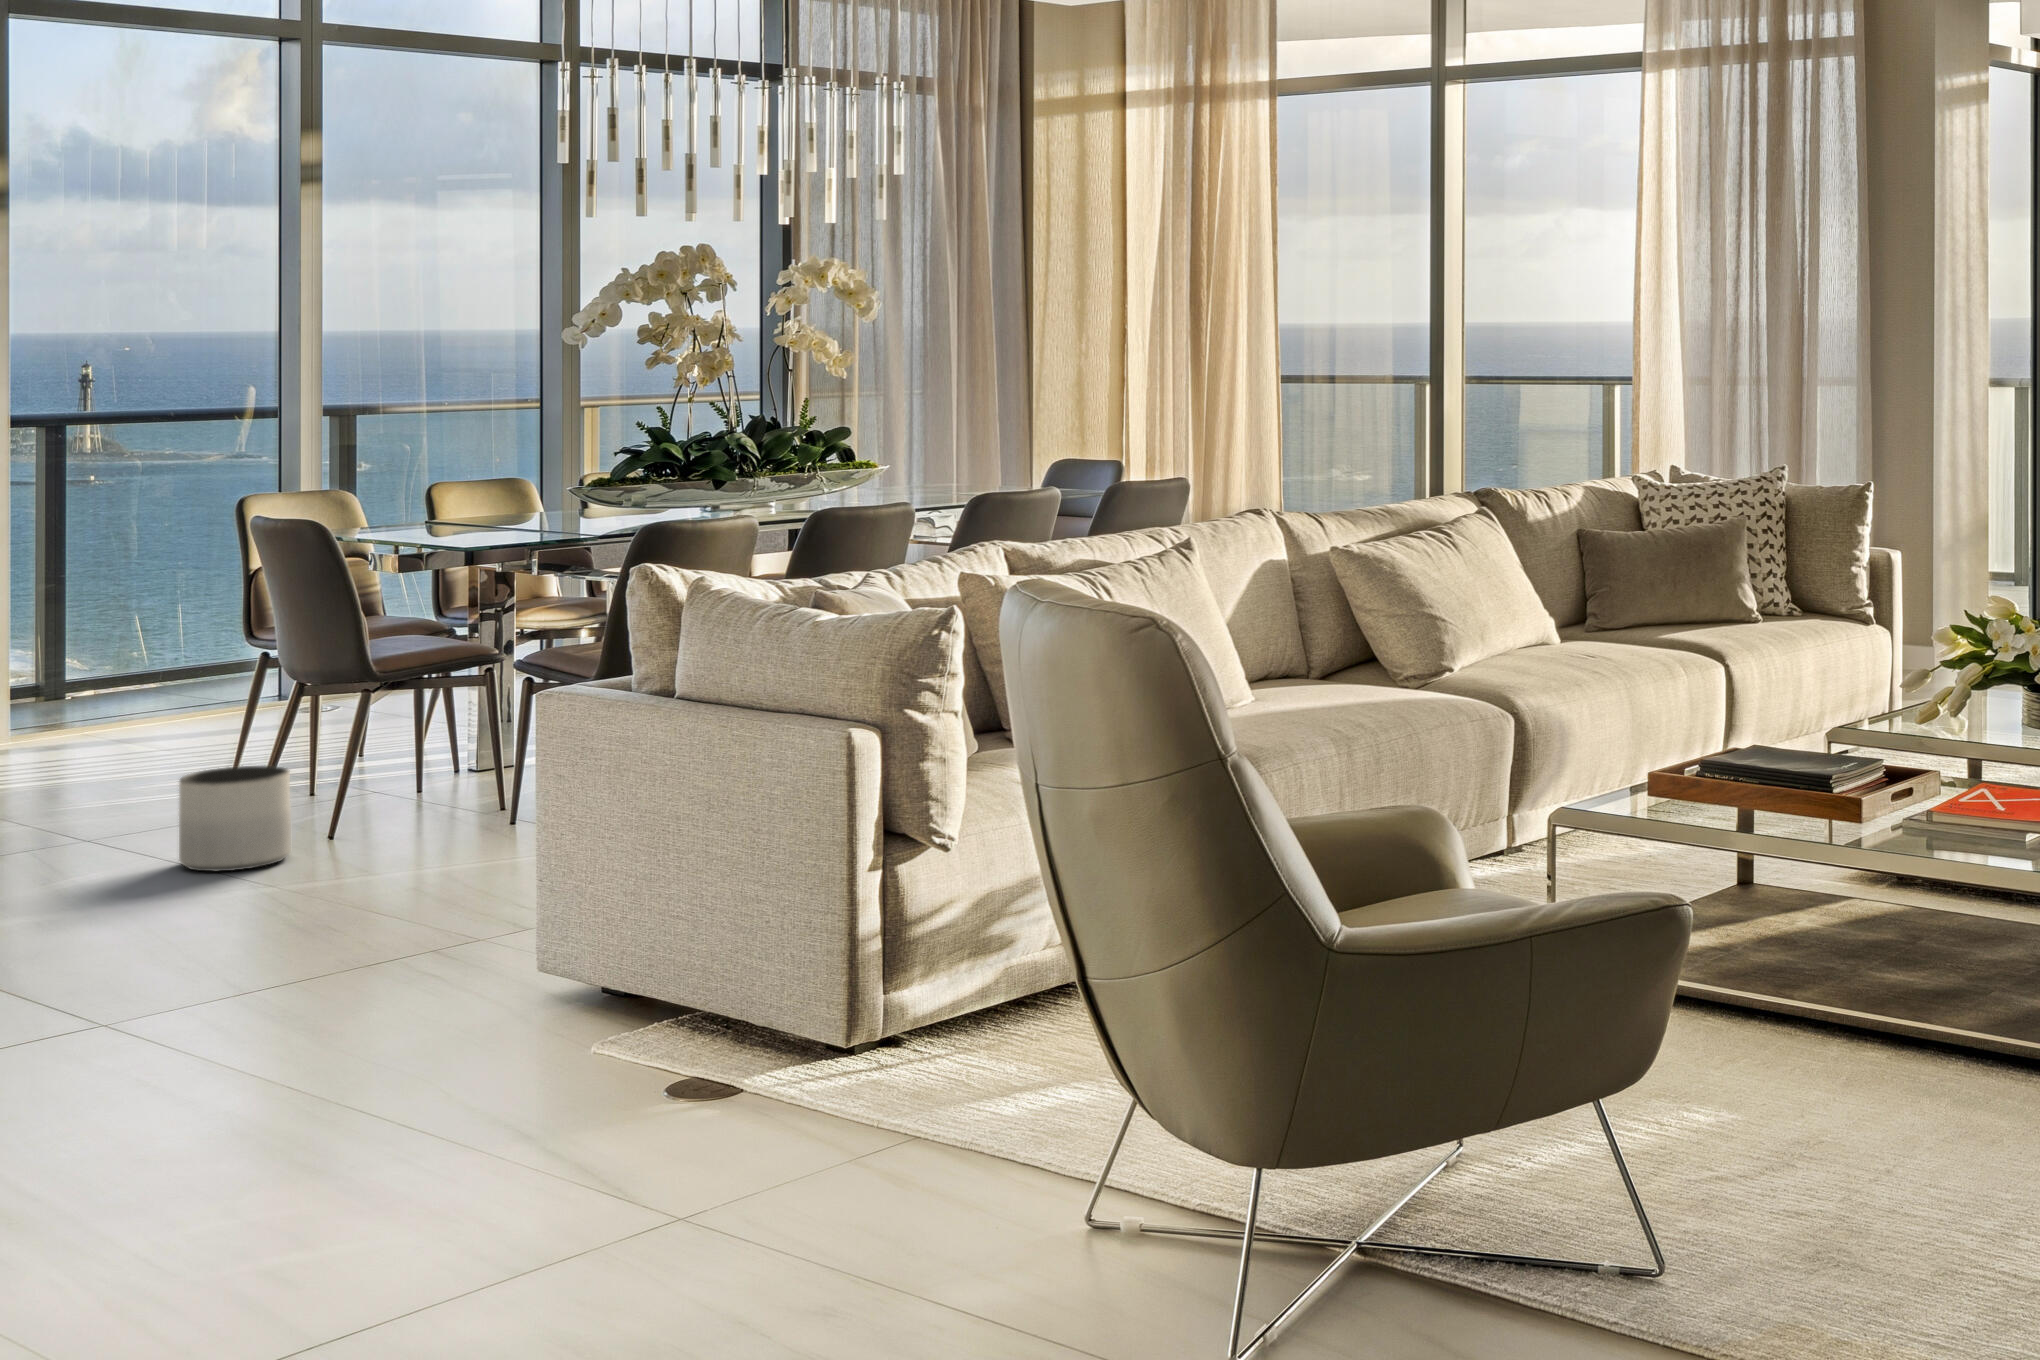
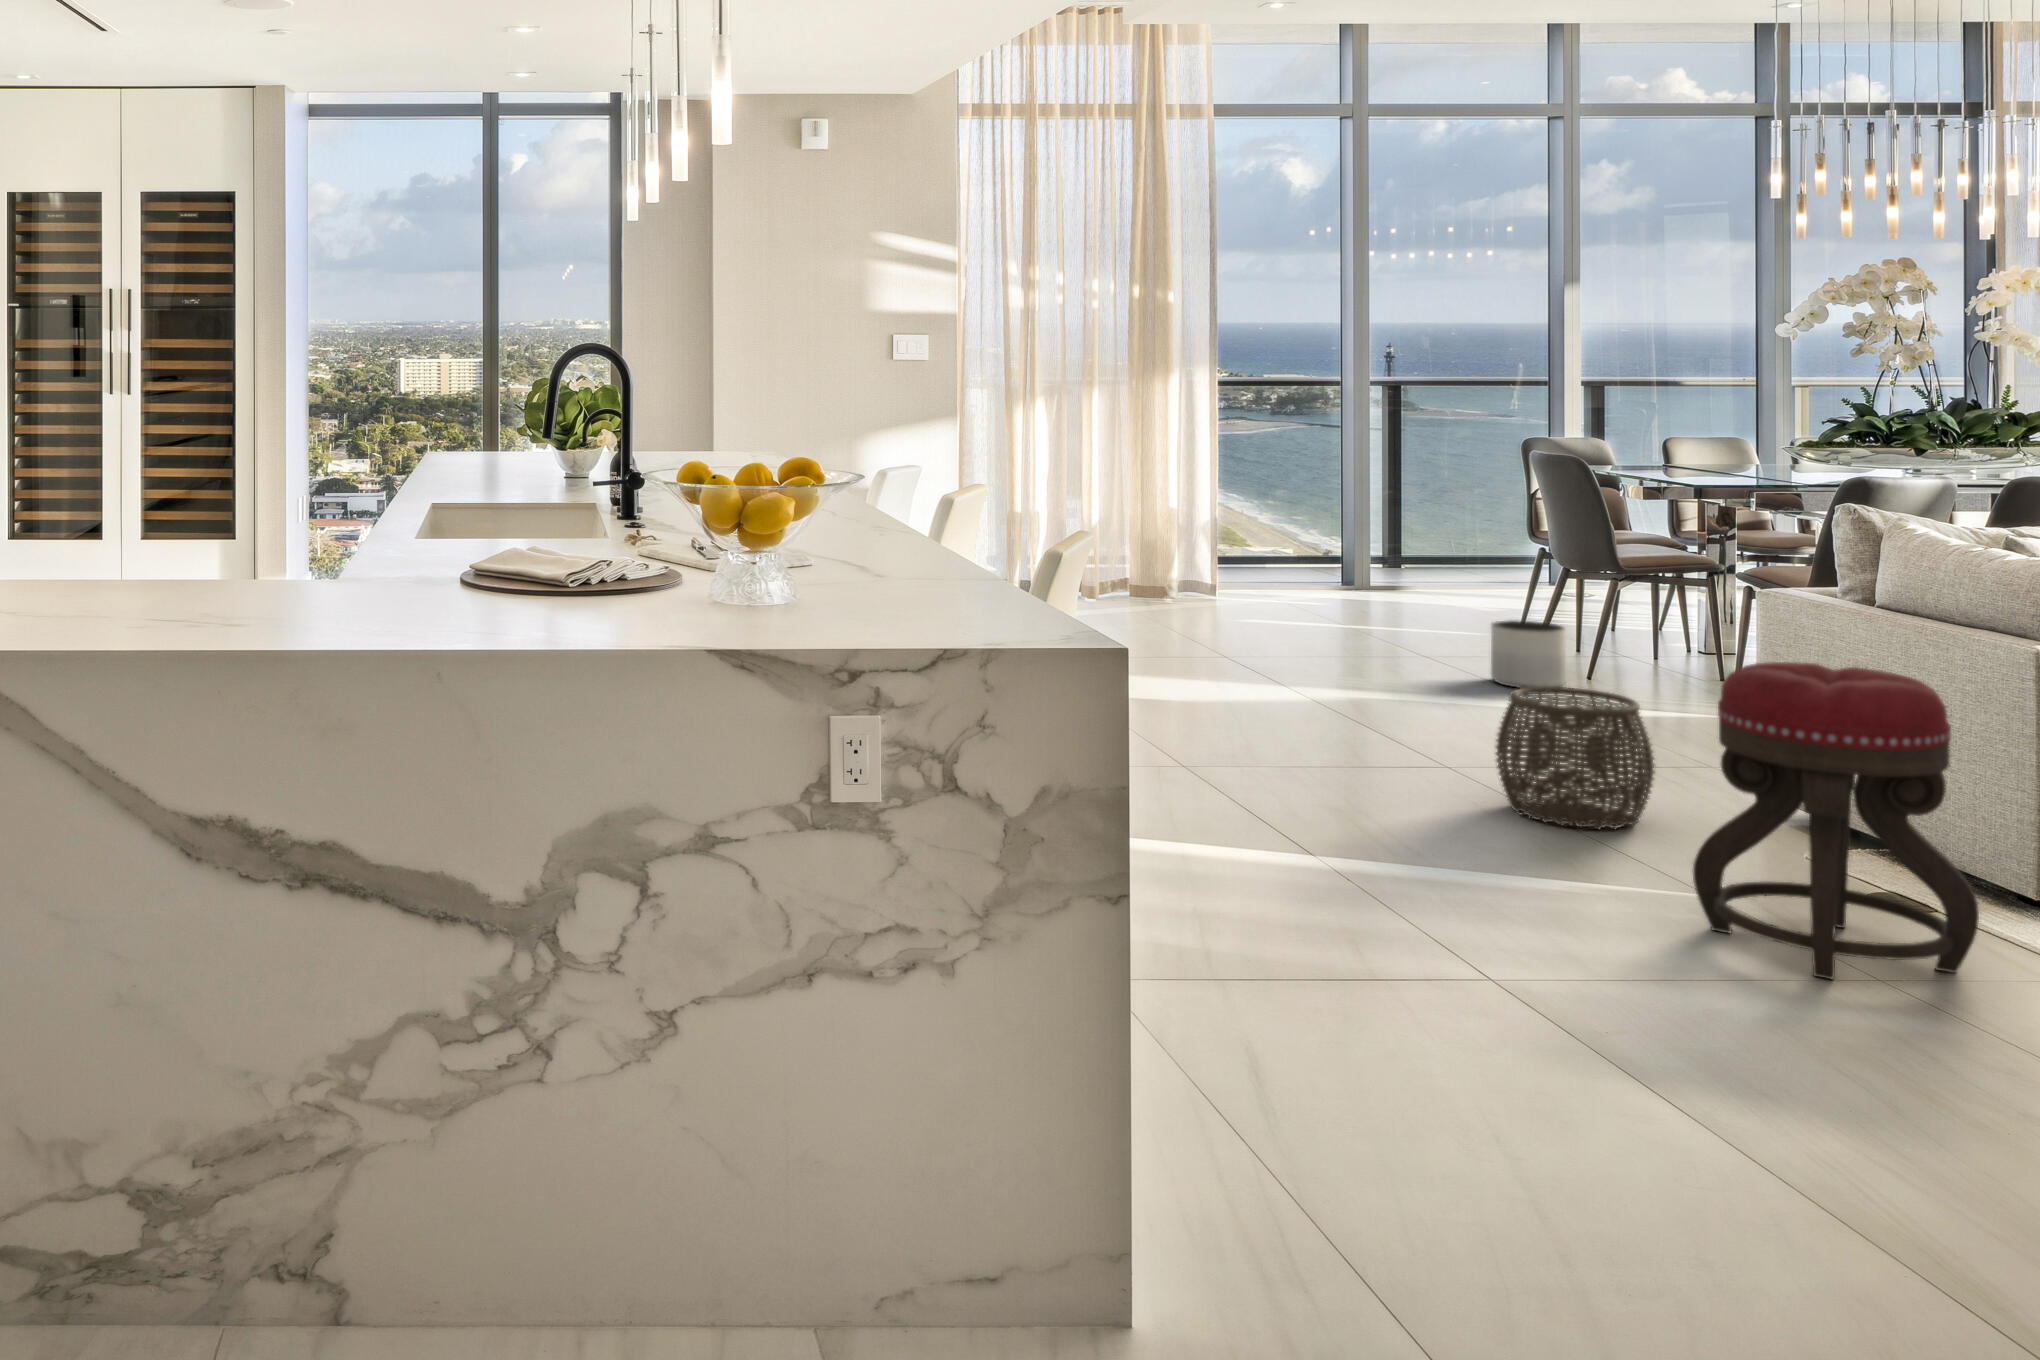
ottoman: none [445,791,791,1248] -> present [1693,662,1979,979]
woven basket: none [163,871,403,1096] -> present [1495,687,1655,829]

